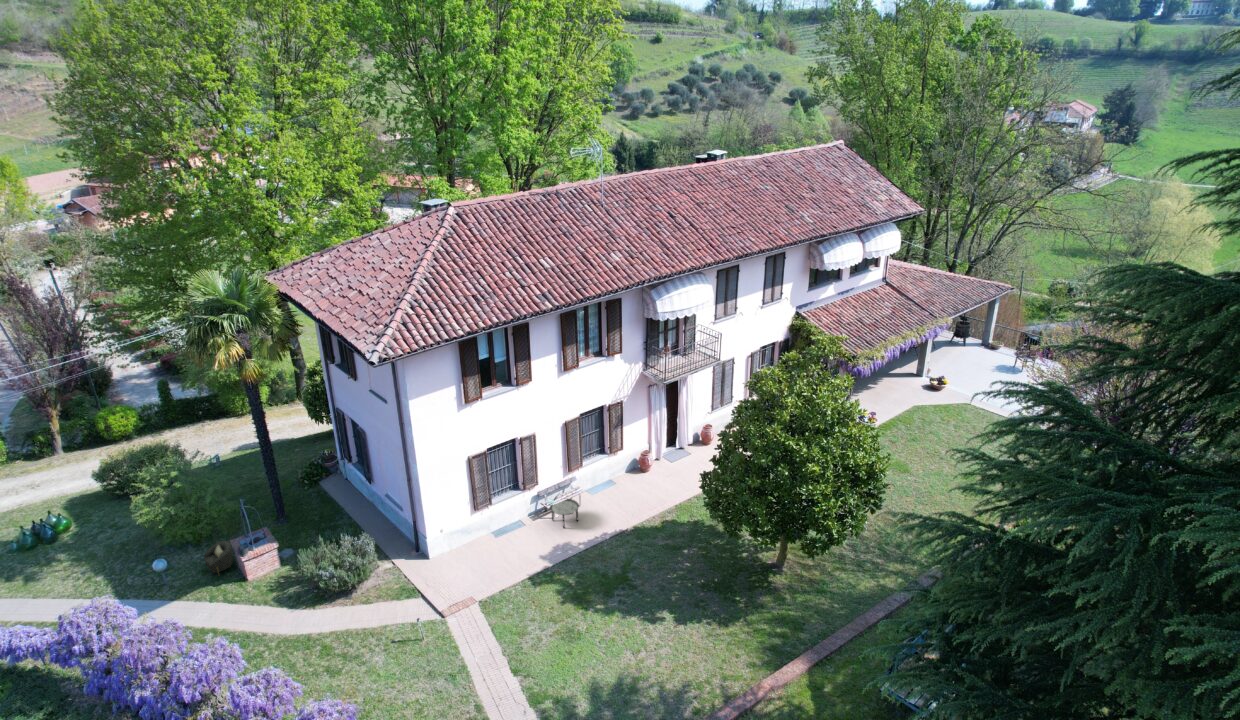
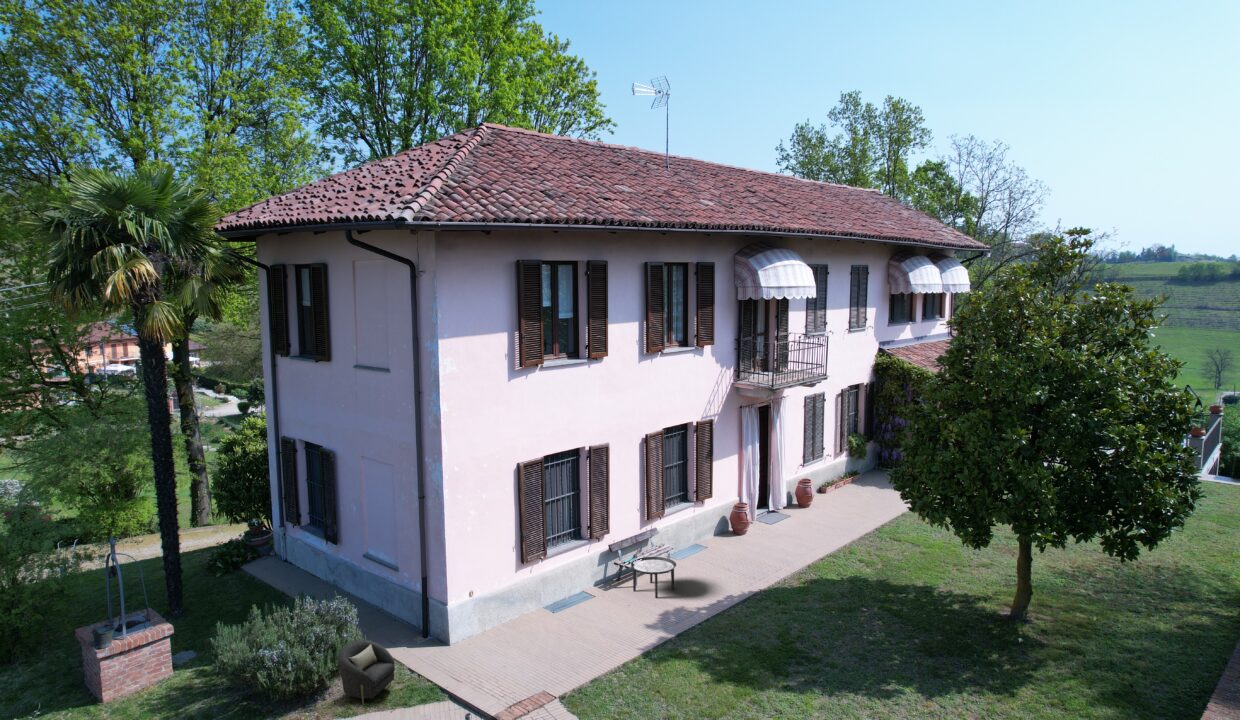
armchair: present [204,541,233,573] -> present [337,640,395,707]

